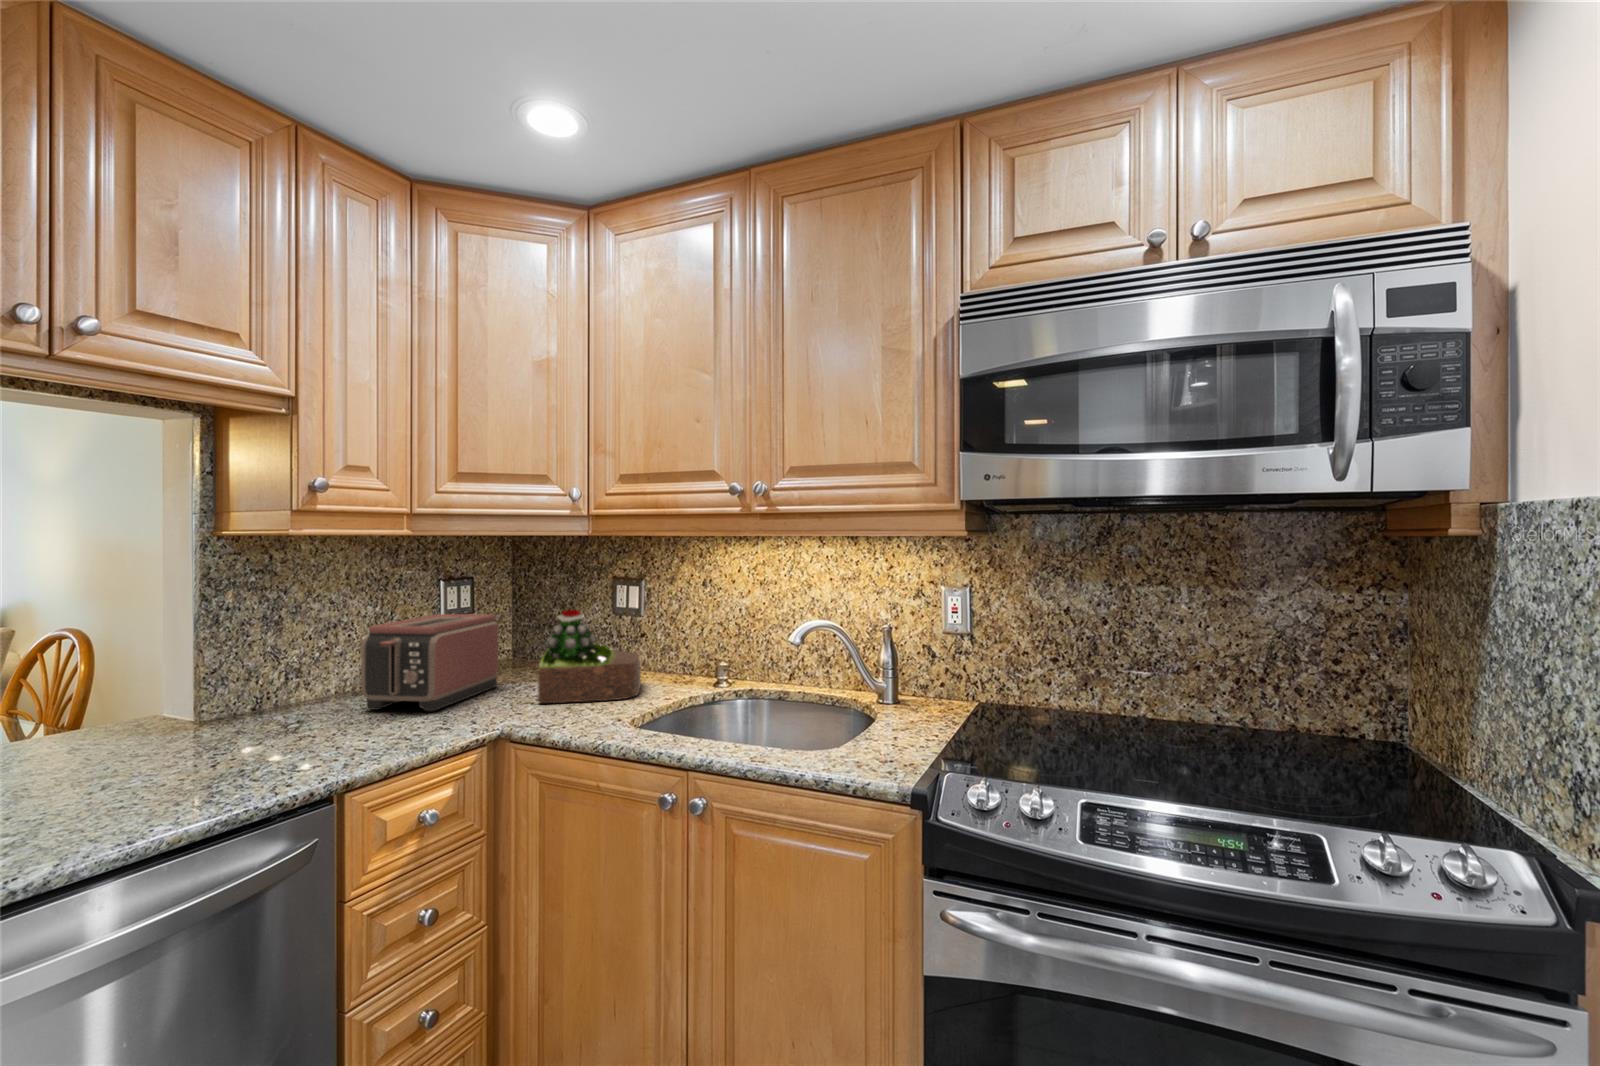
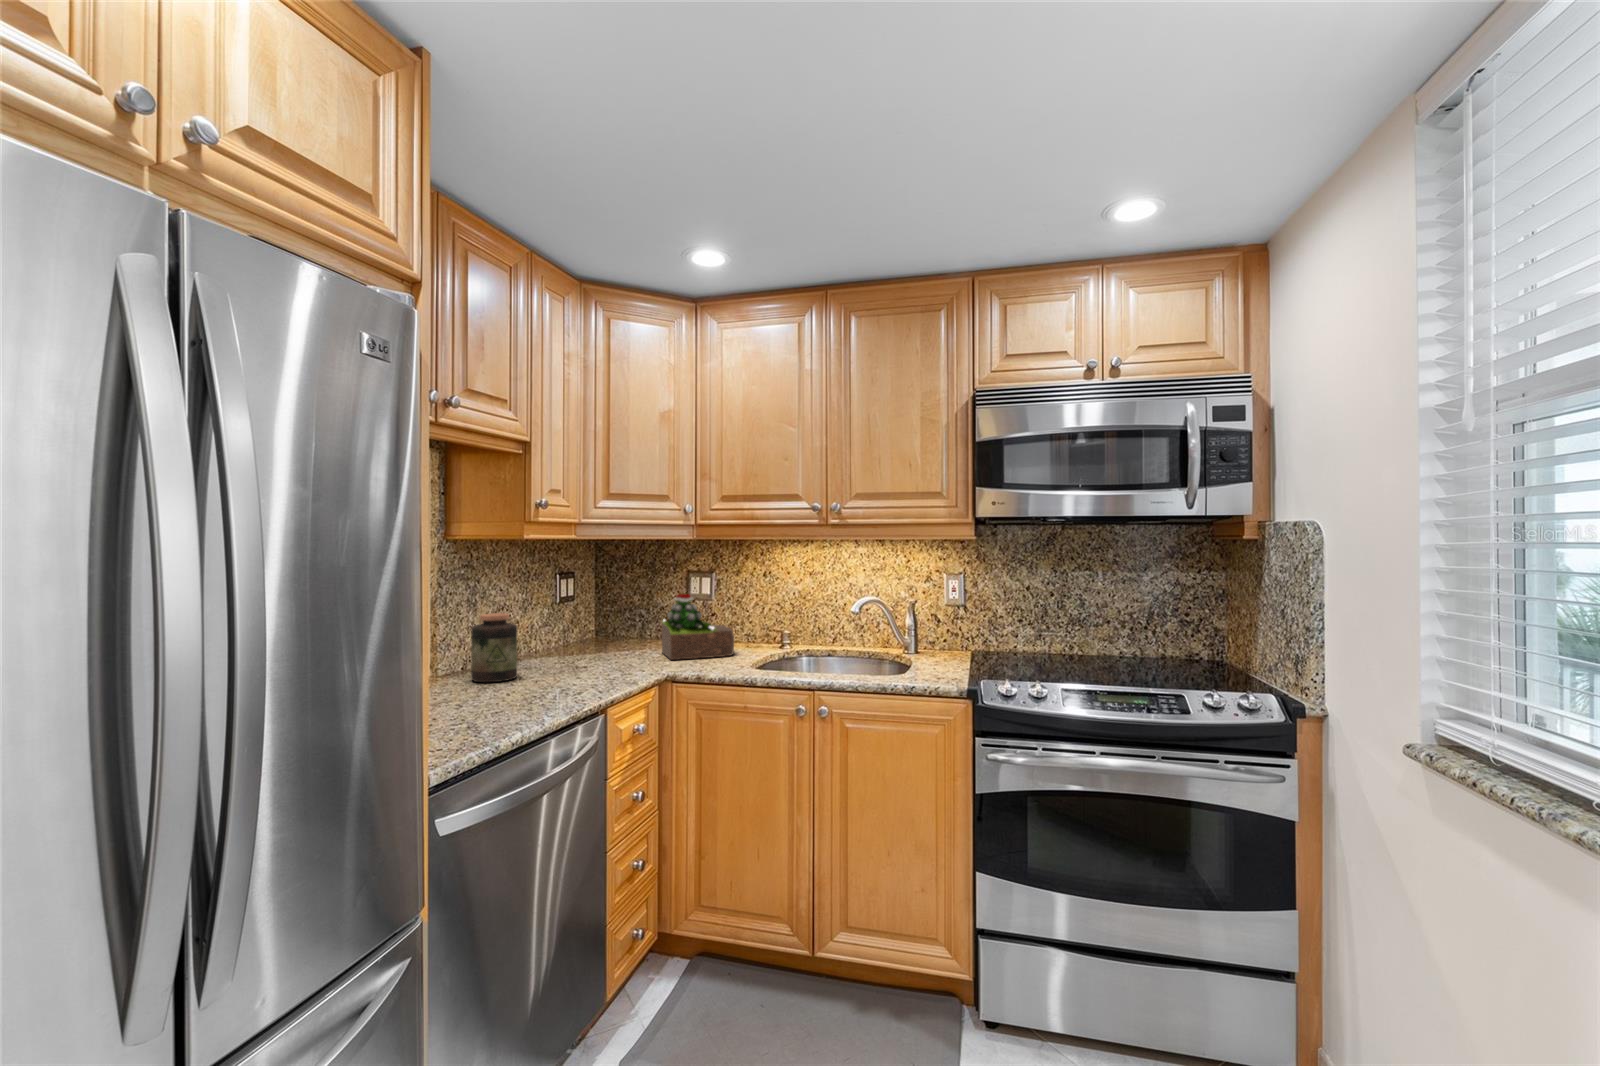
toaster: present [361,614,498,711] -> none [547,599,621,666]
jar: none [222,638,296,738] -> present [471,613,517,682]

